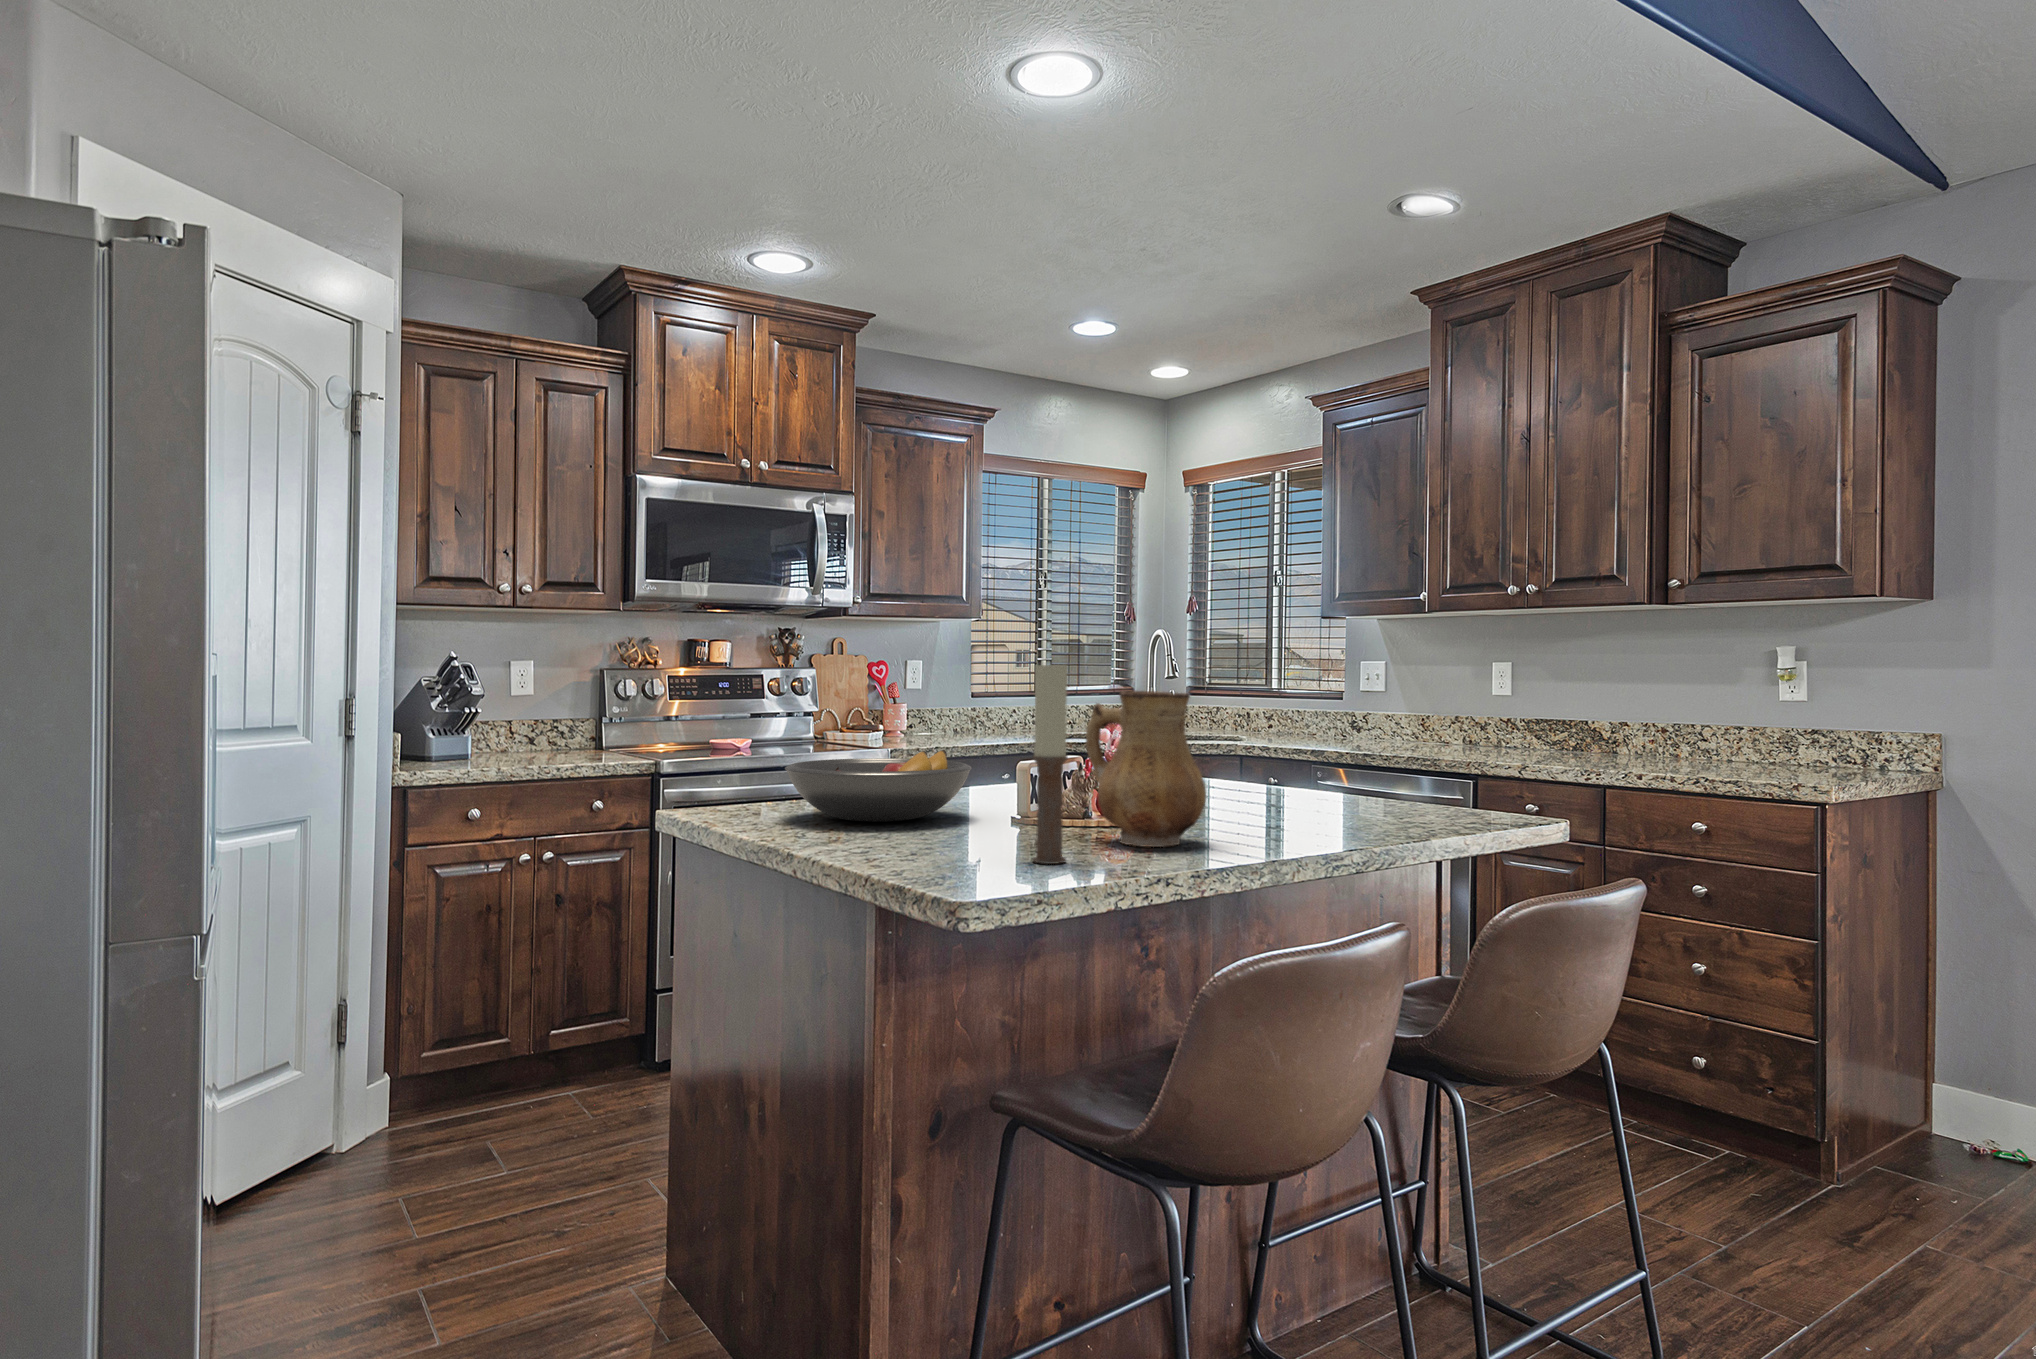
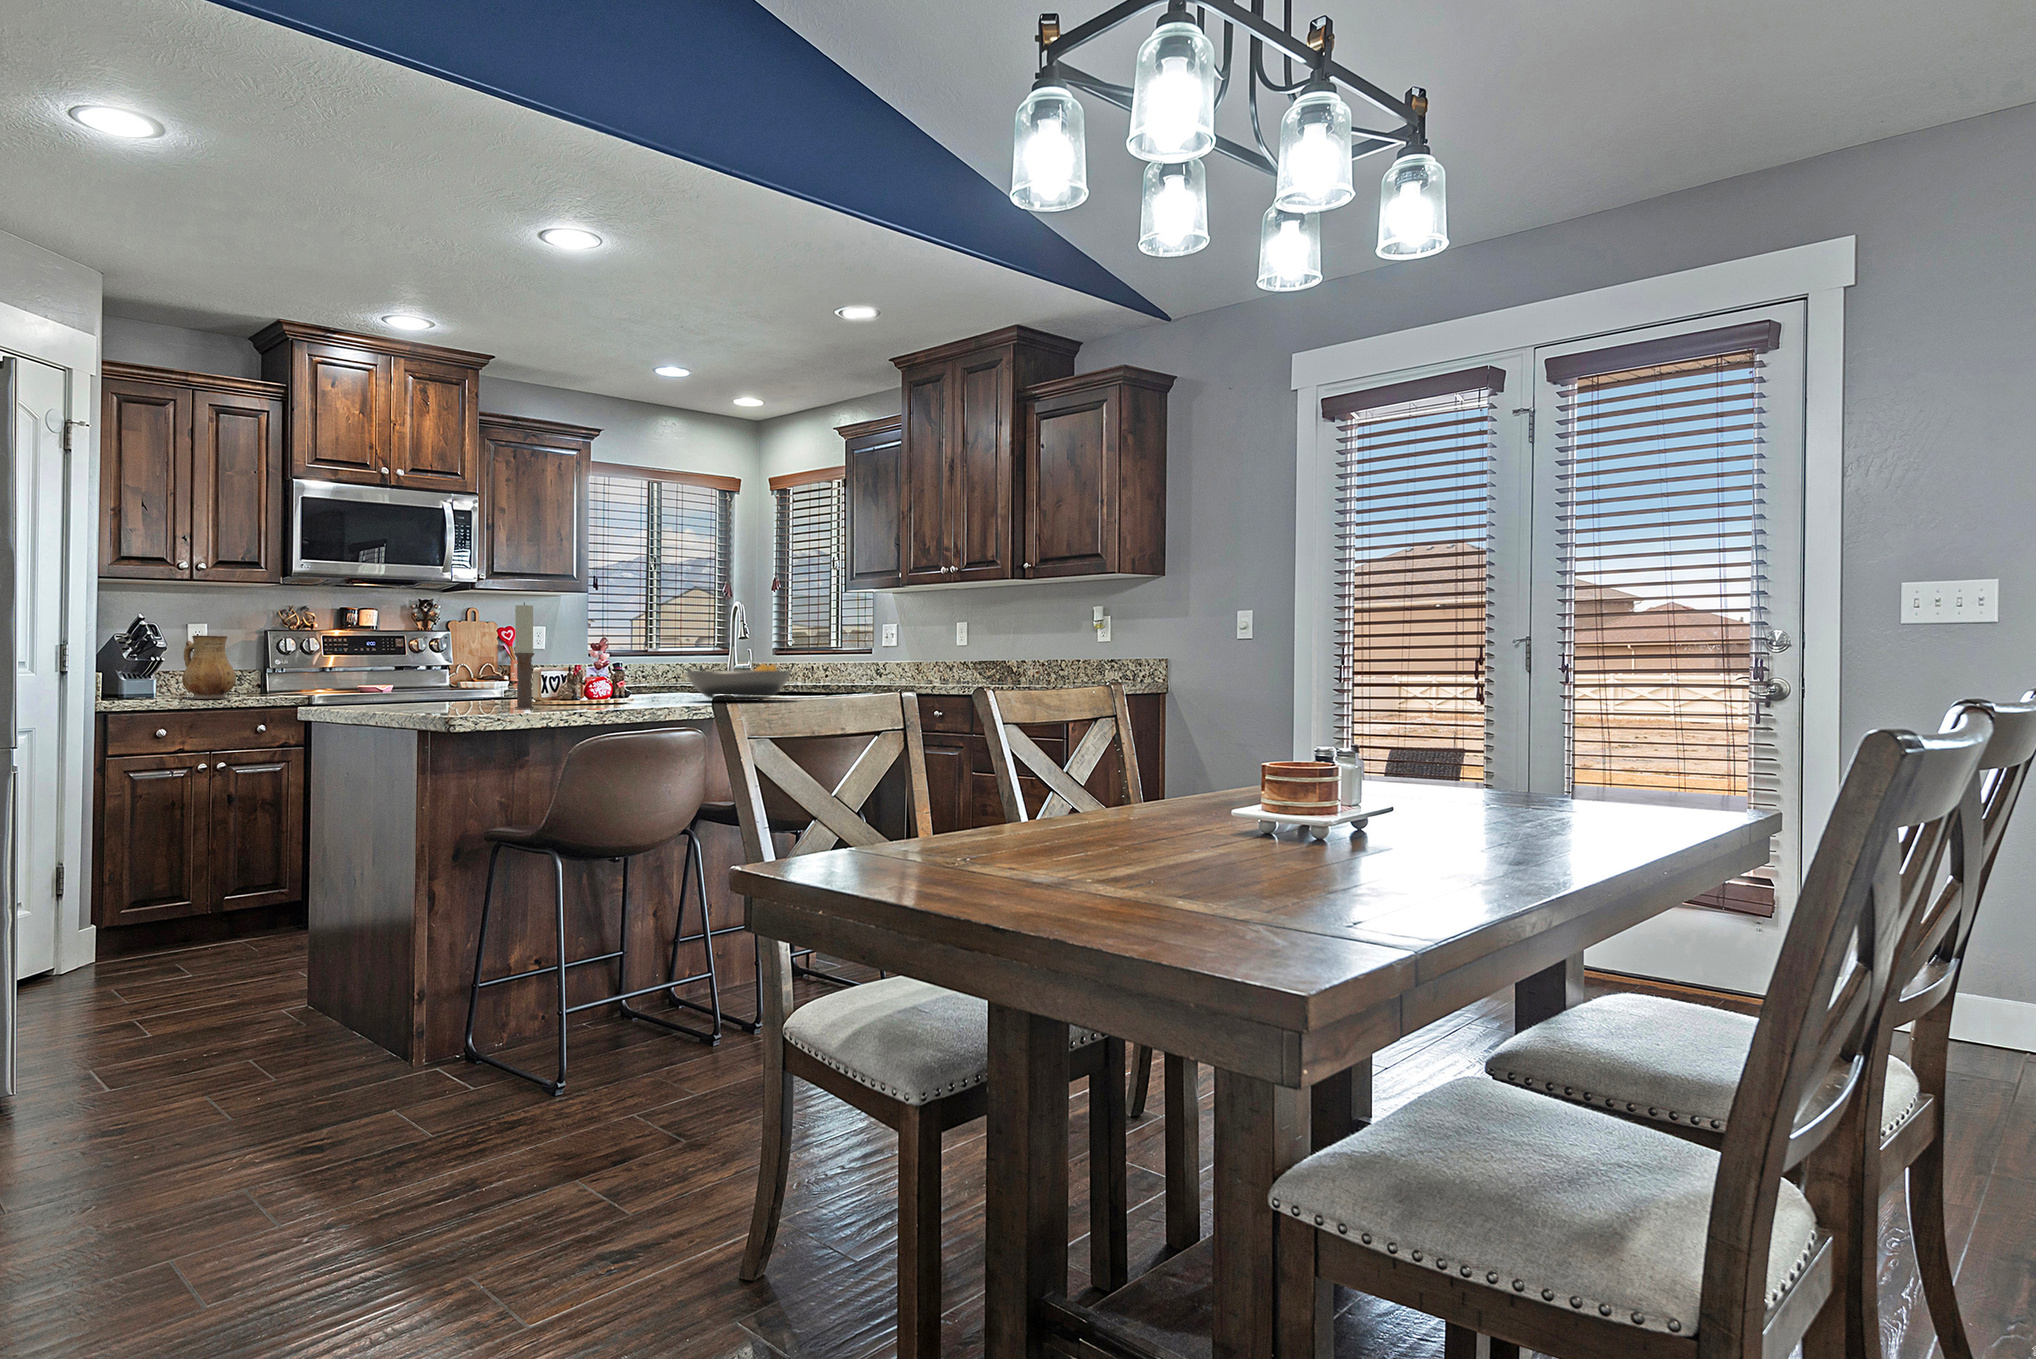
ceramic pitcher: present [1086,691,1206,847] -> present [182,635,236,699]
fruit bowl: present [785,750,972,822] -> present [687,664,791,701]

